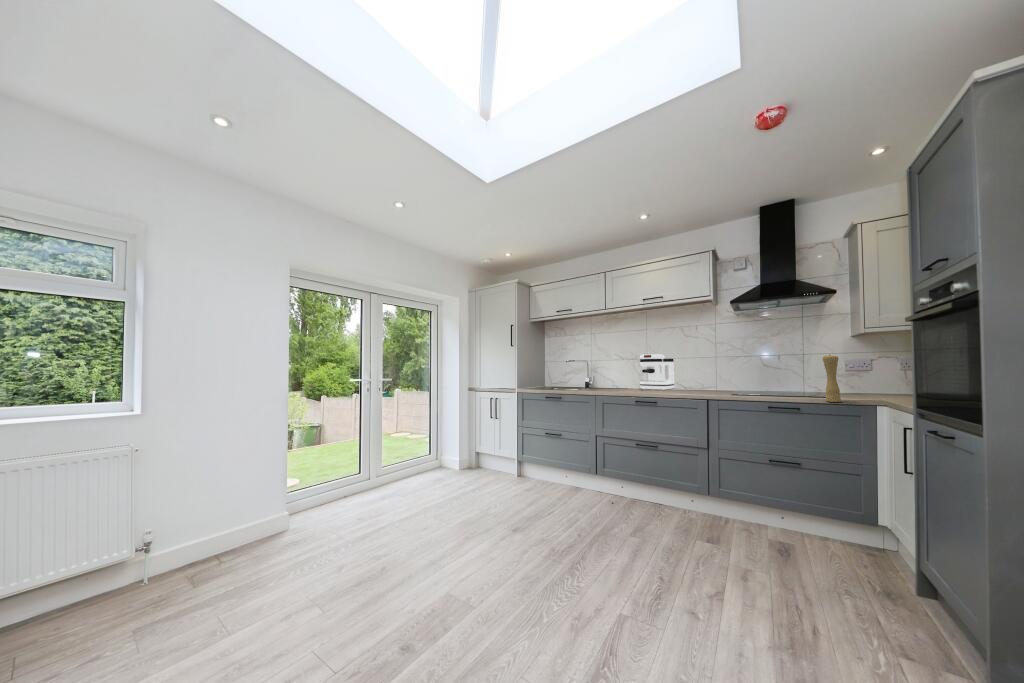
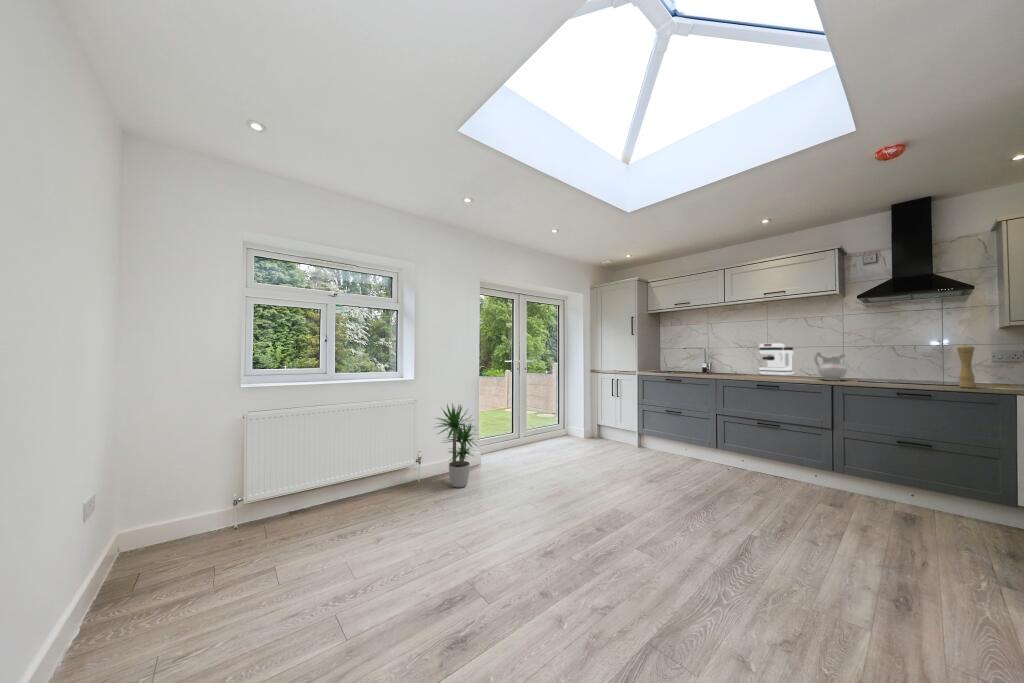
ceramic pitcher: none [690,364,722,395] -> present [814,353,847,380]
potted plant: none [168,445,270,580] -> present [436,404,477,487]

